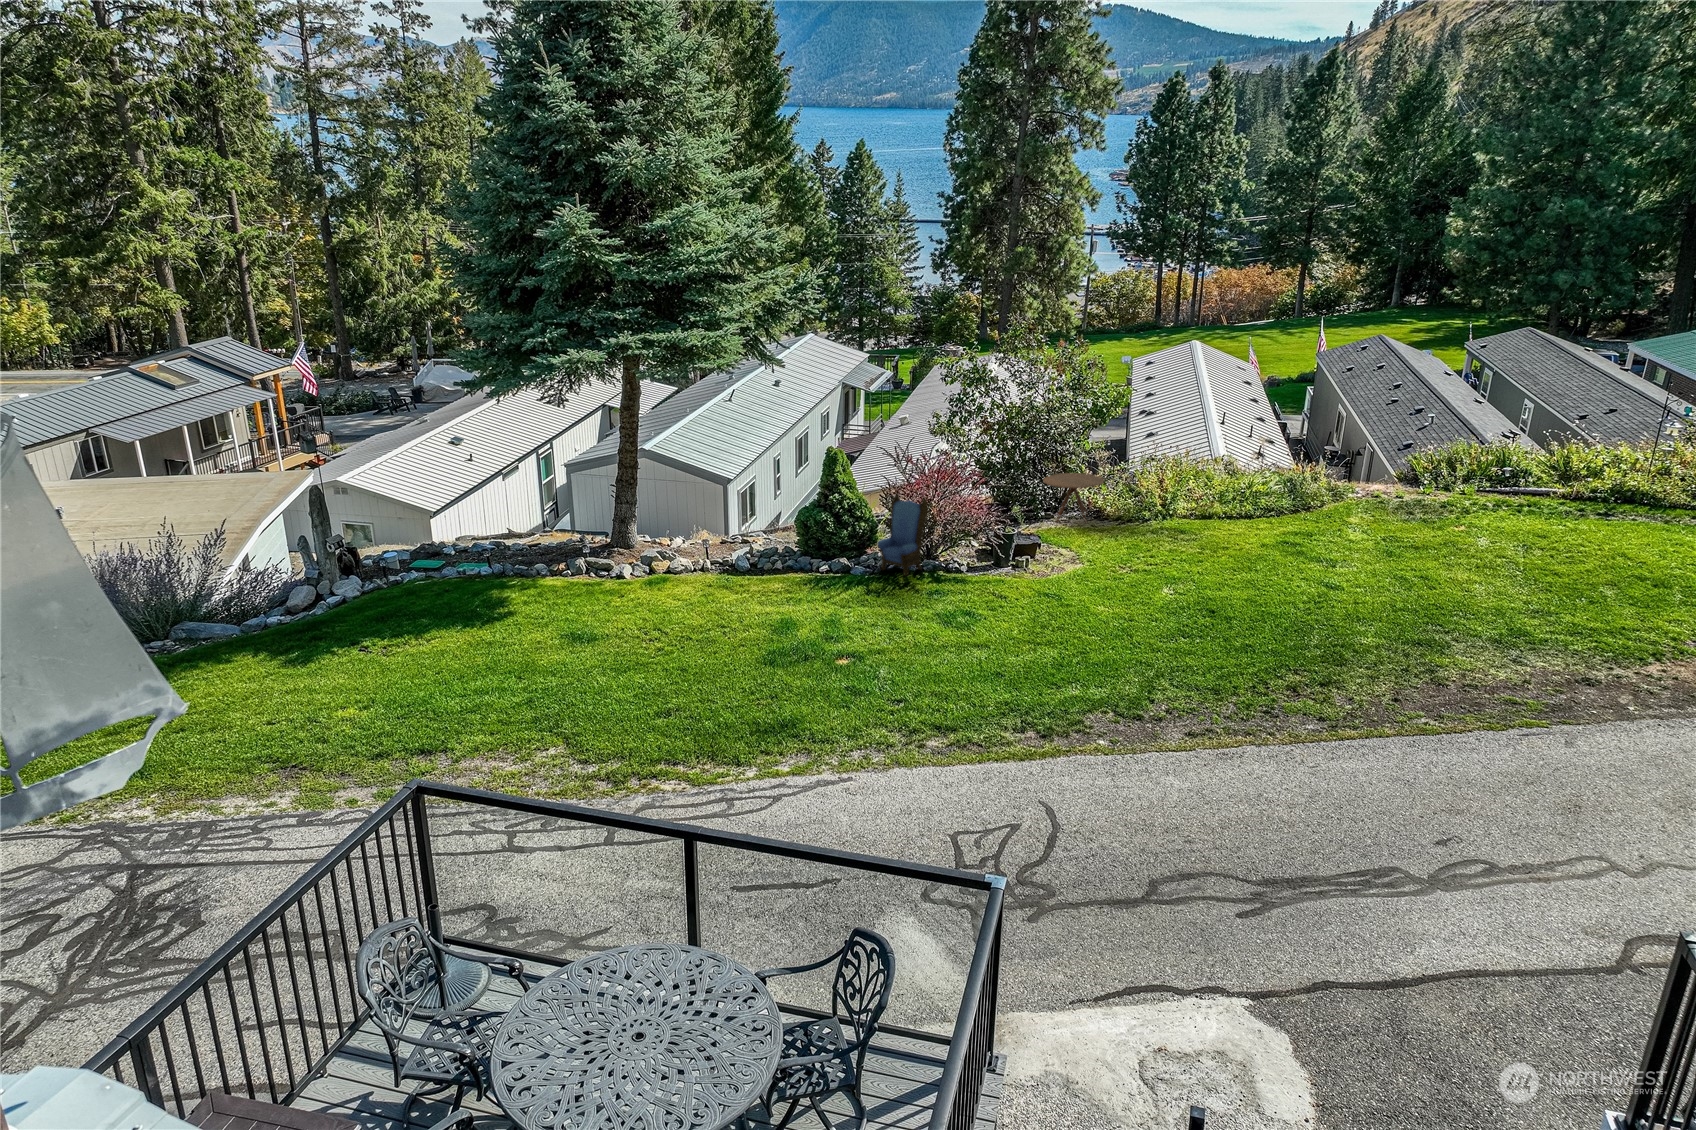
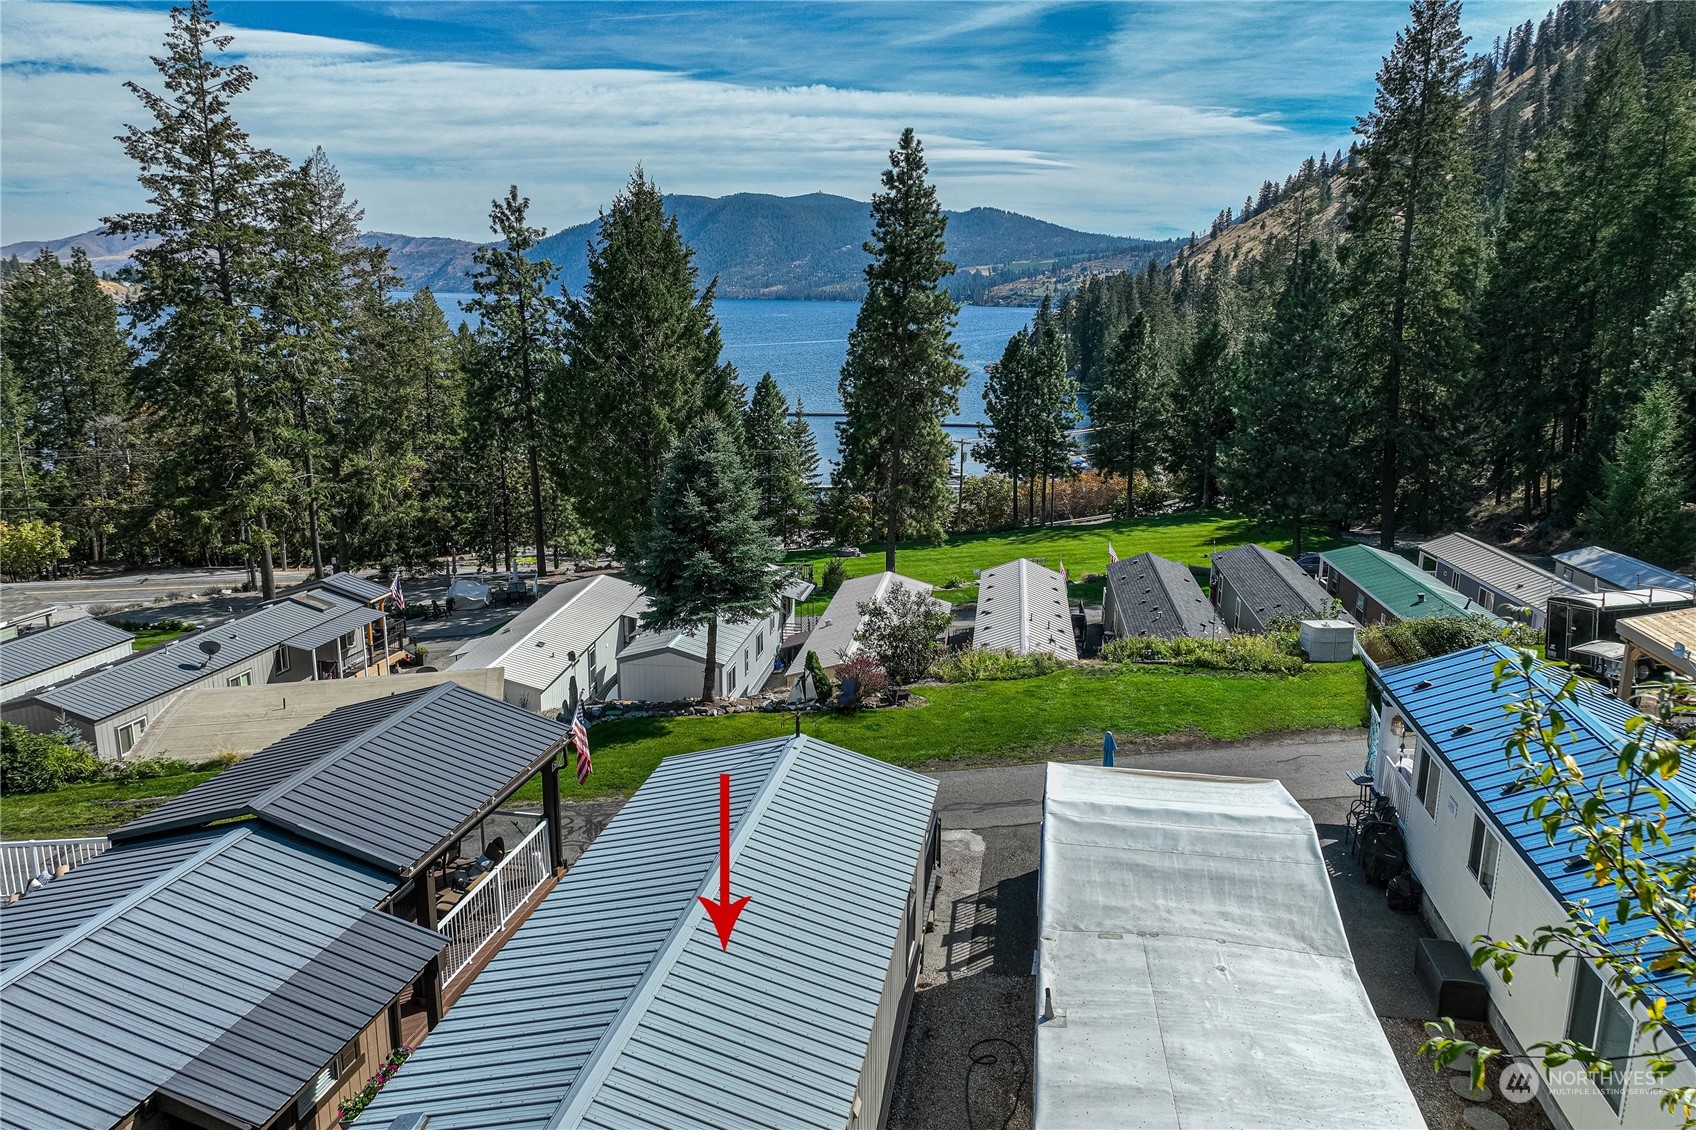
round table: present [1043,473,1104,522] -> none [913,660,942,685]

